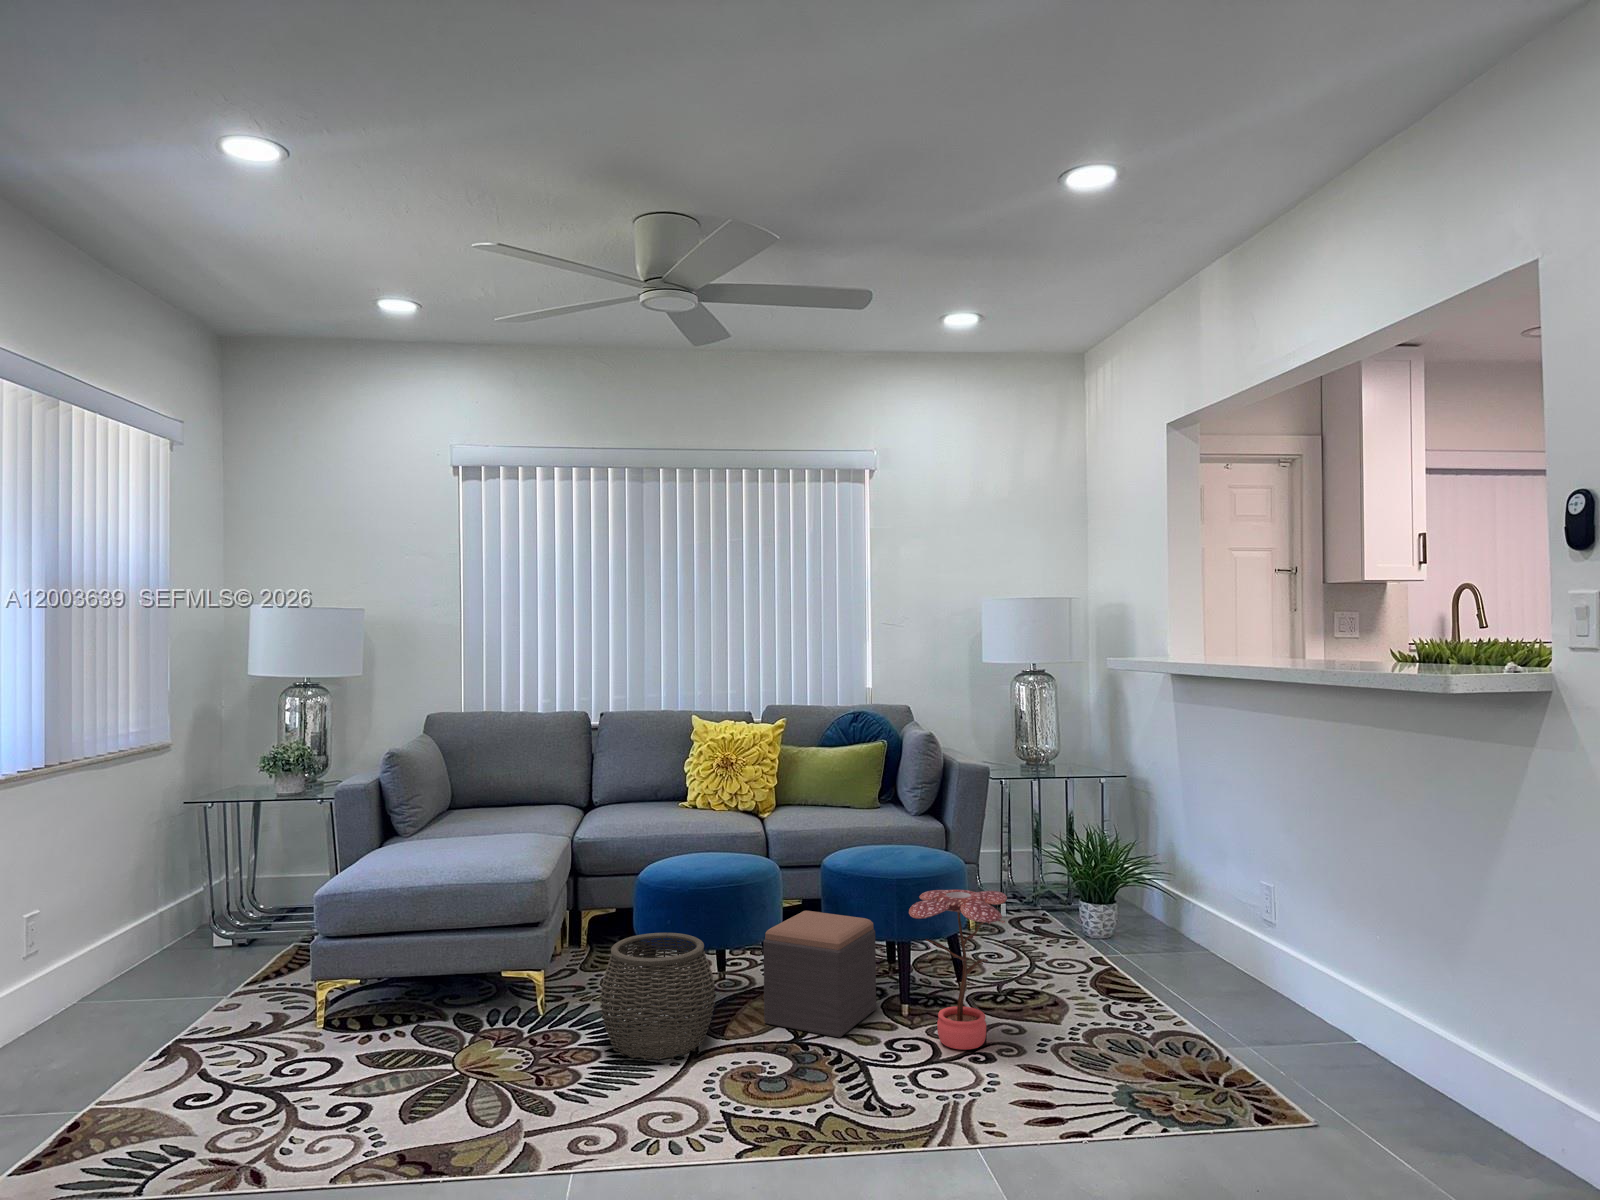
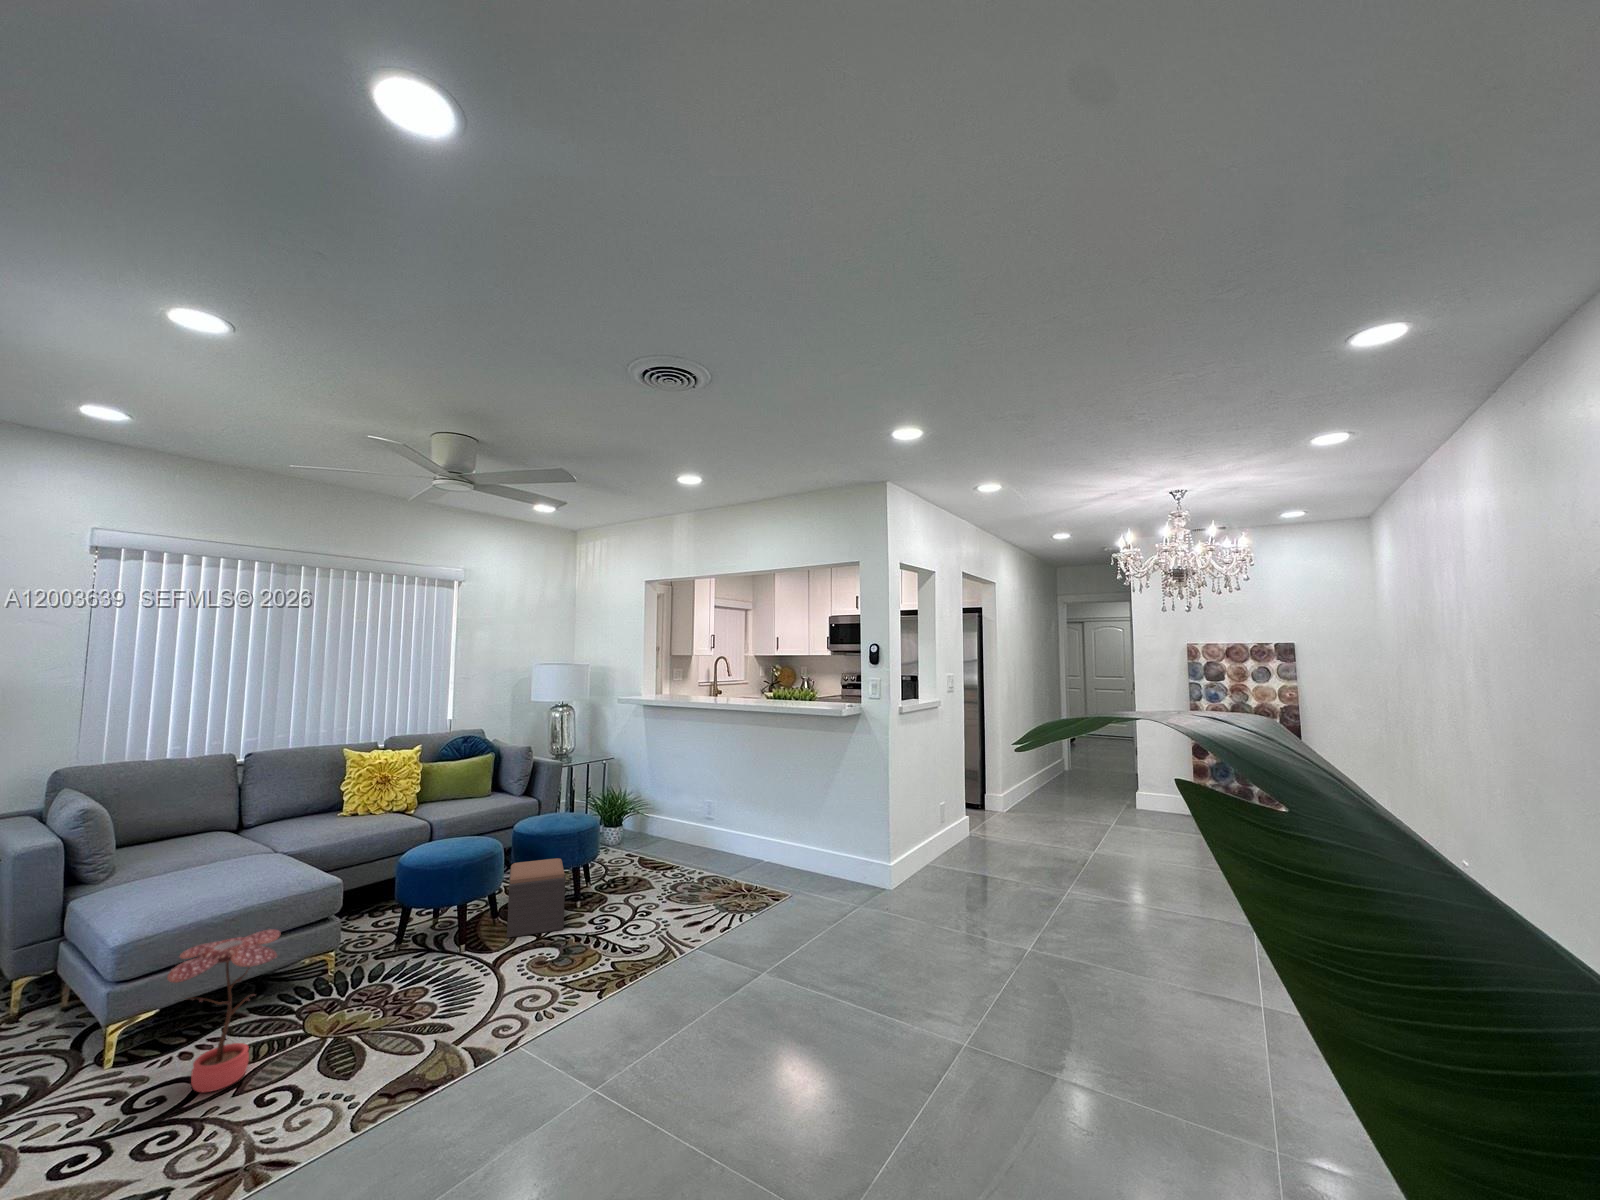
potted plant: present [909,890,1007,1050] -> present [167,929,281,1092]
woven basket: present [600,933,716,1060] -> none [415,893,500,984]

